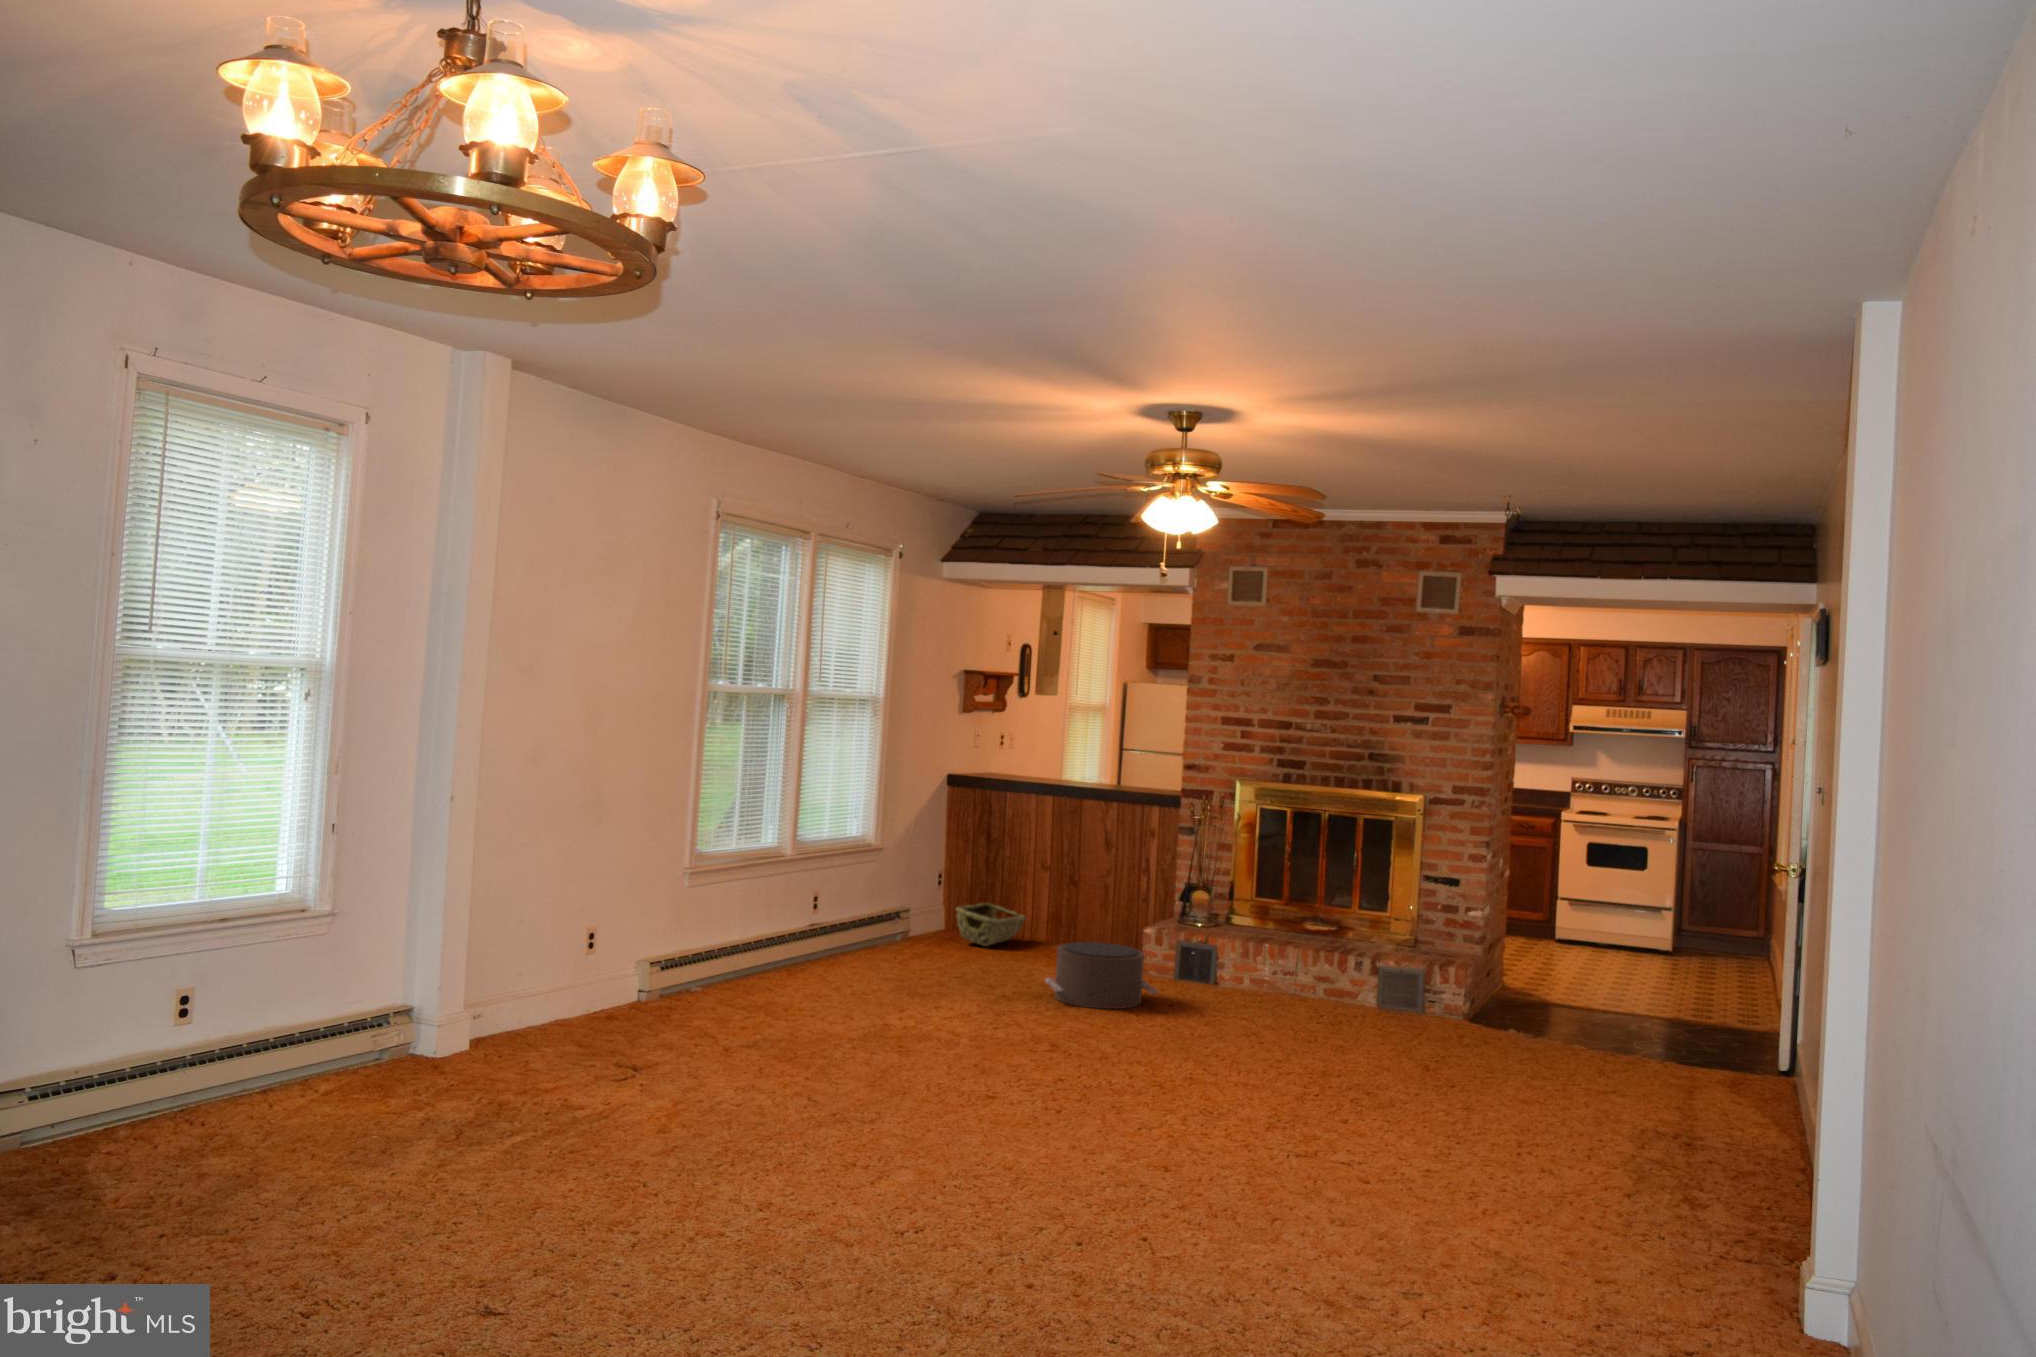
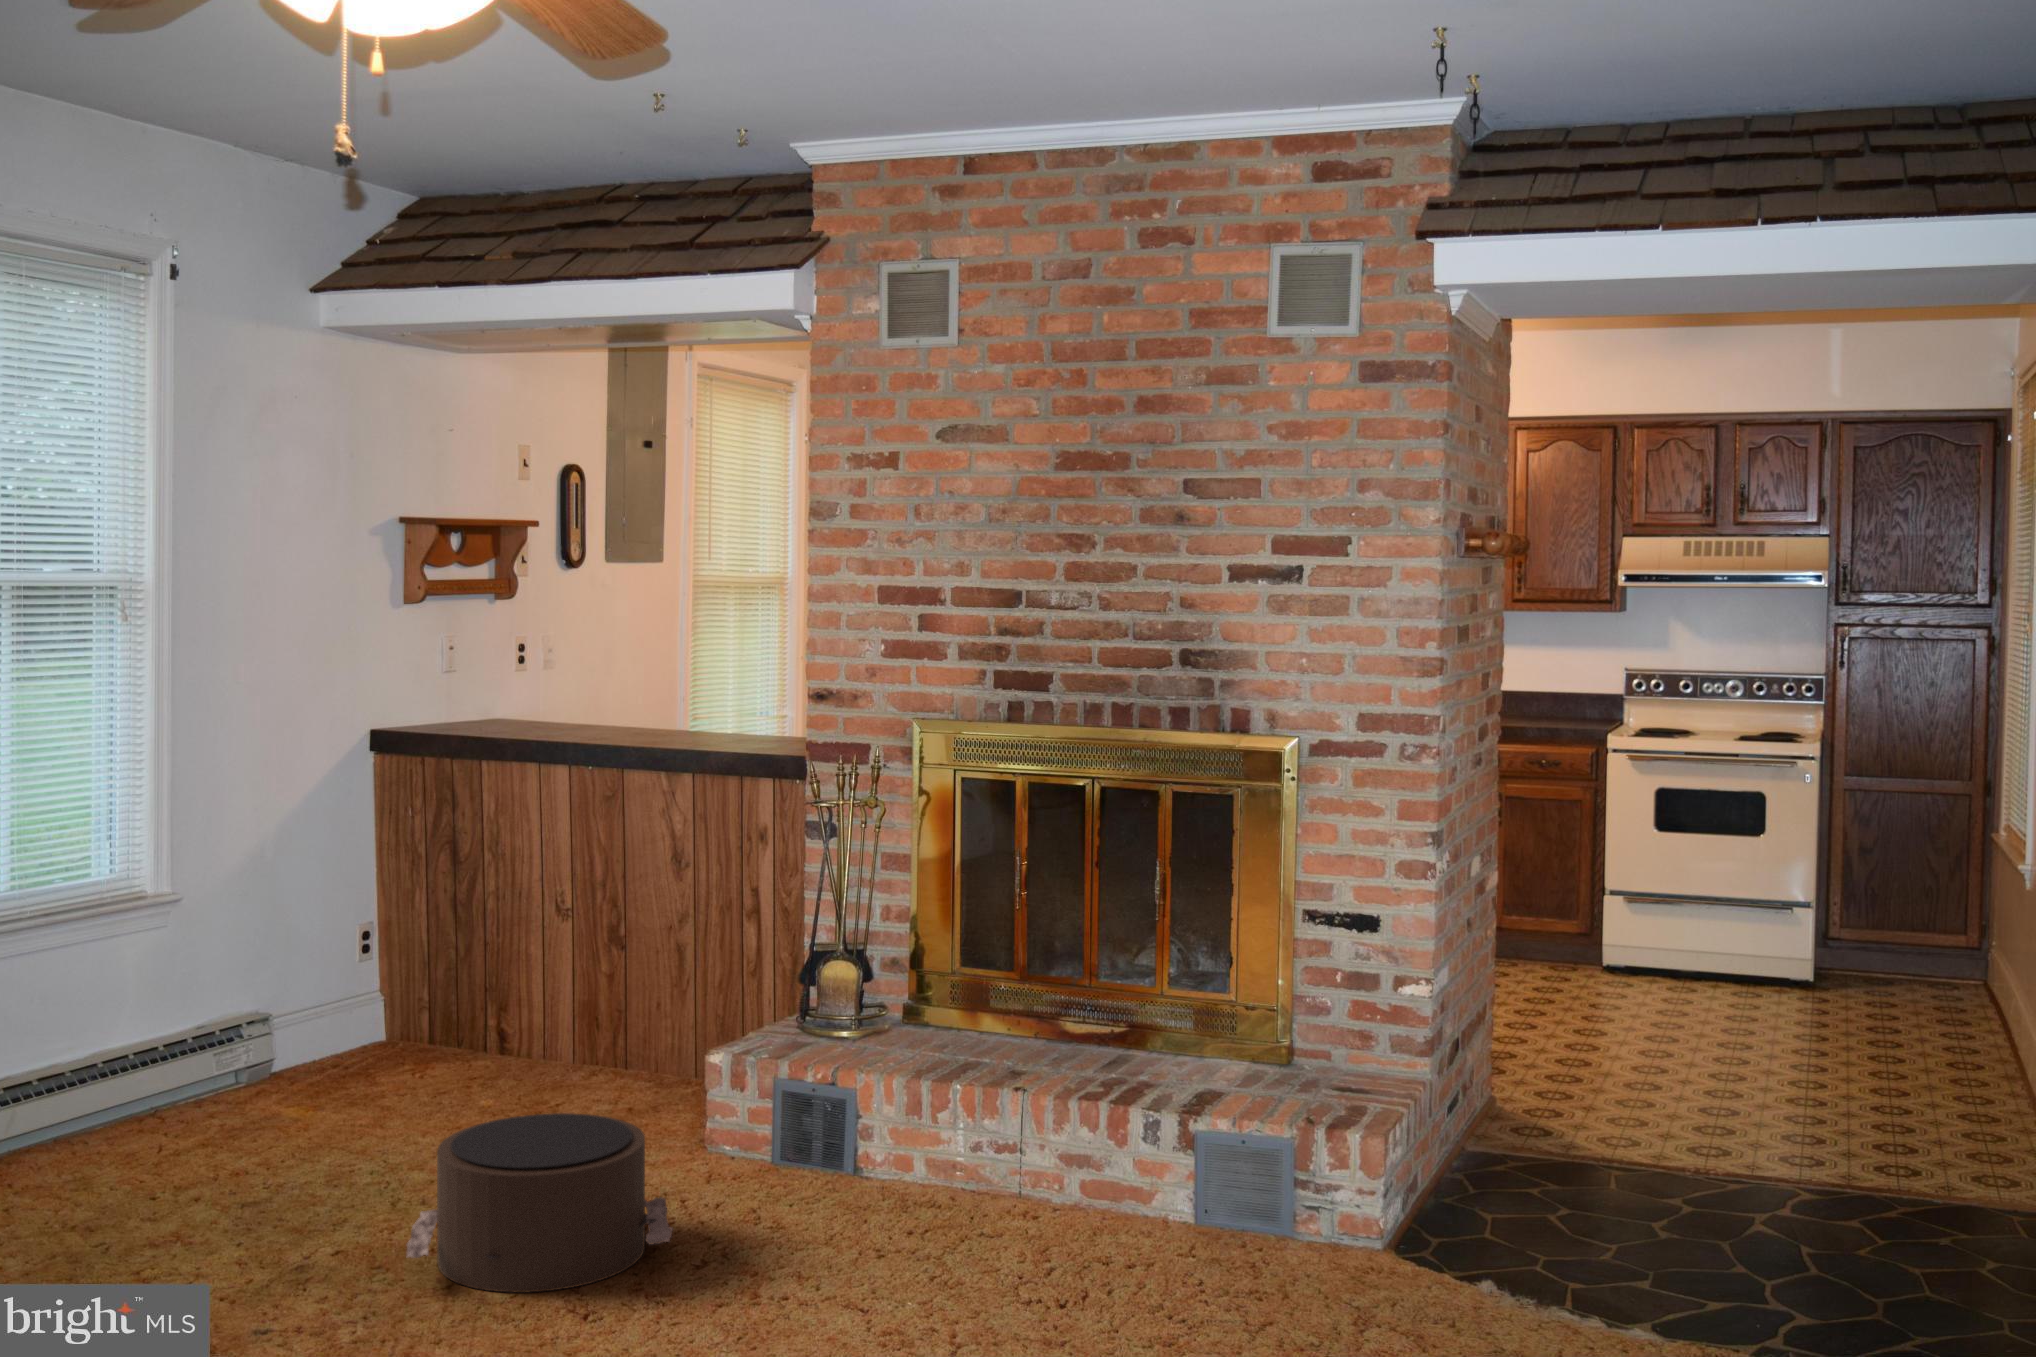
woven basket: present [956,903,1026,946] -> none [363,989,530,1089]

